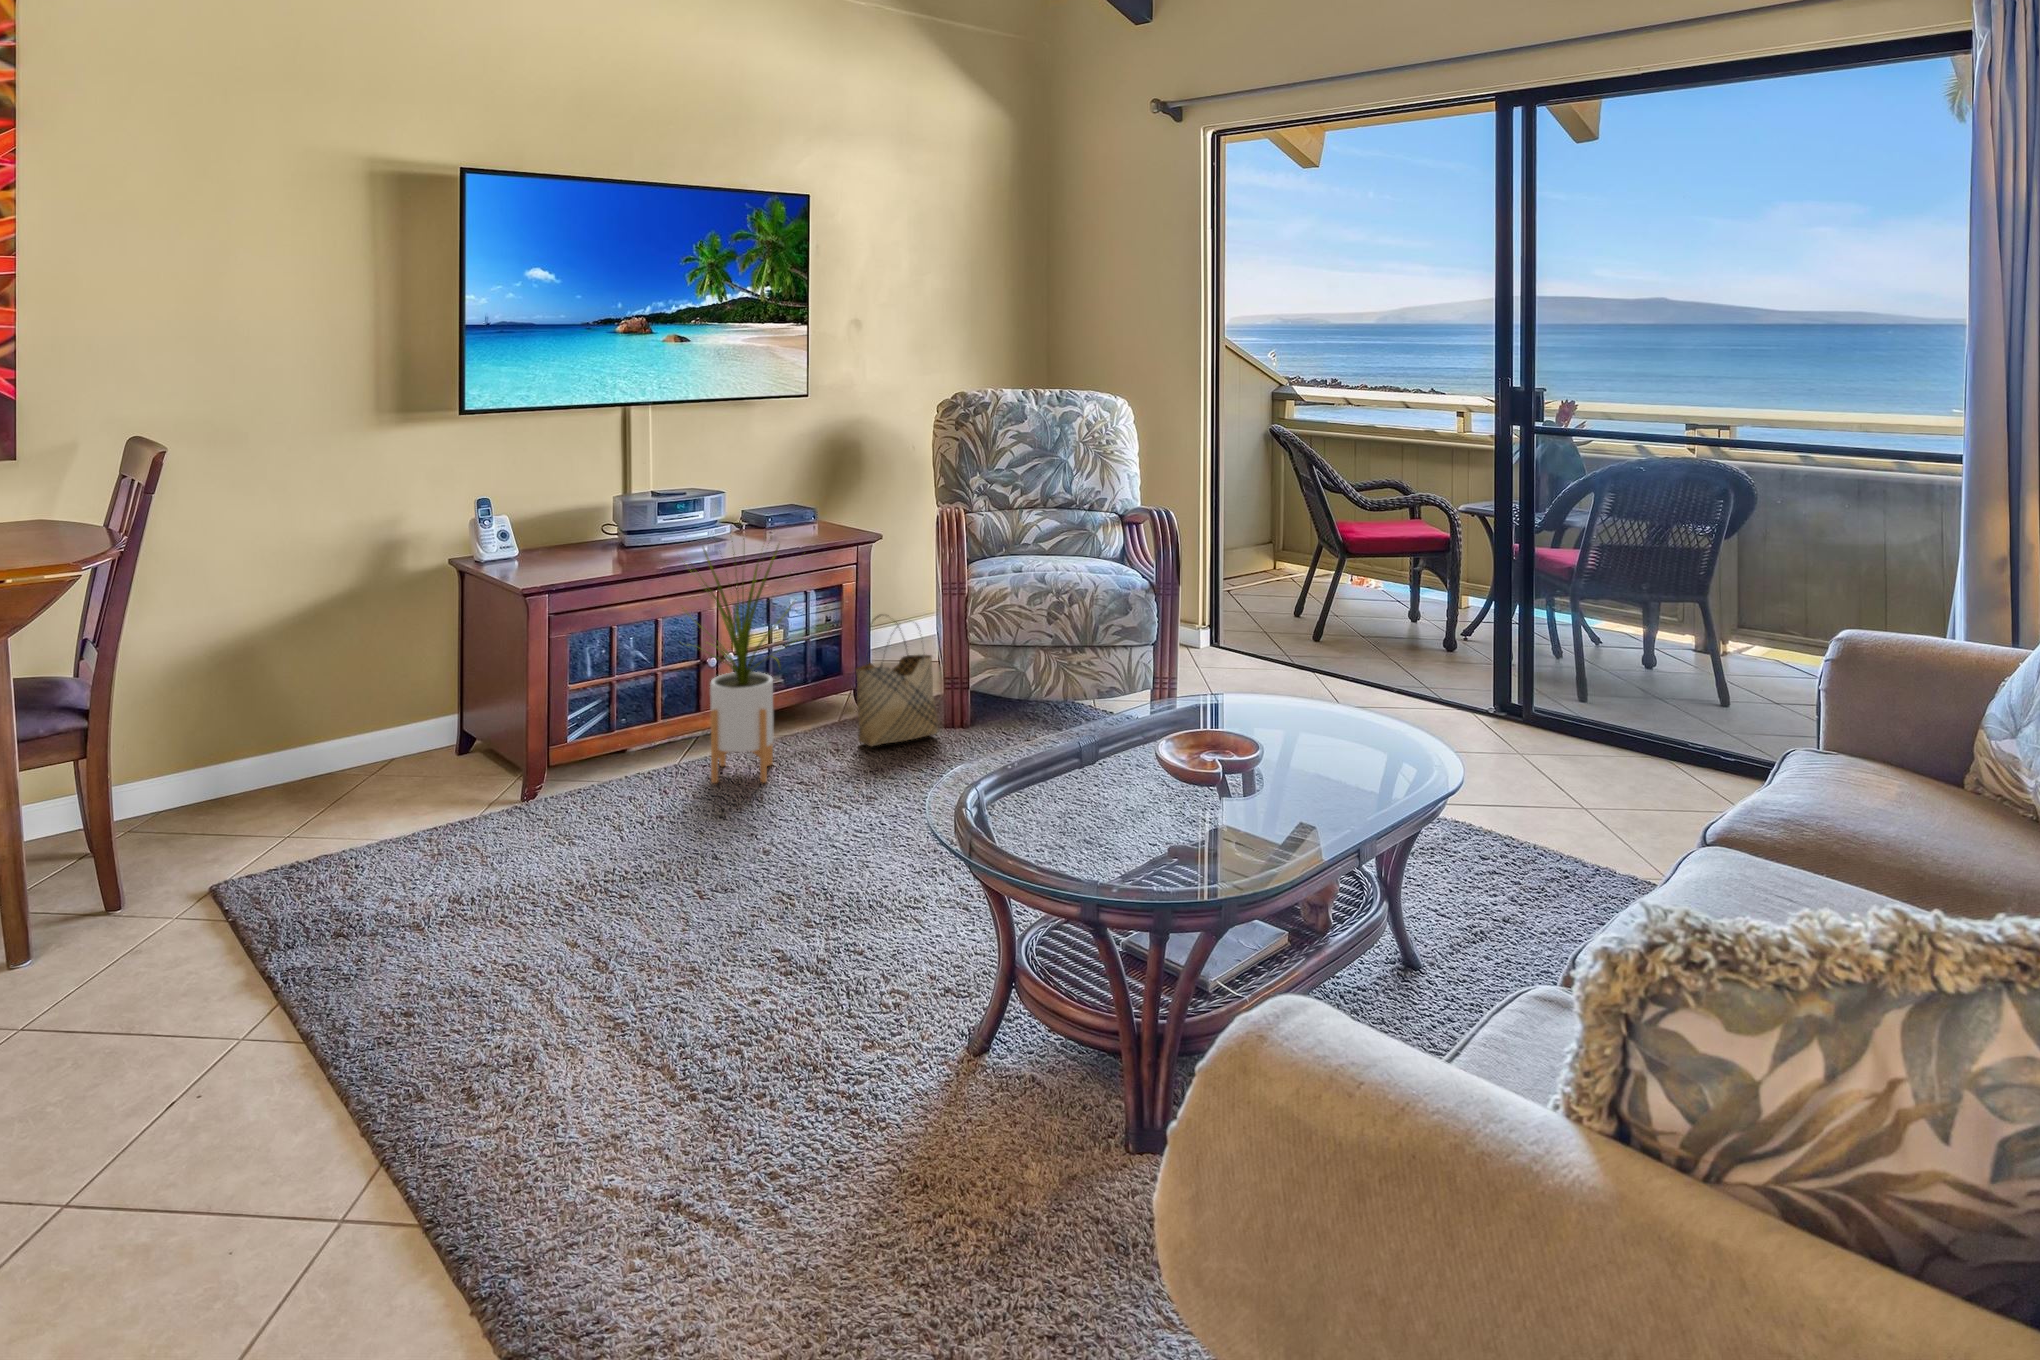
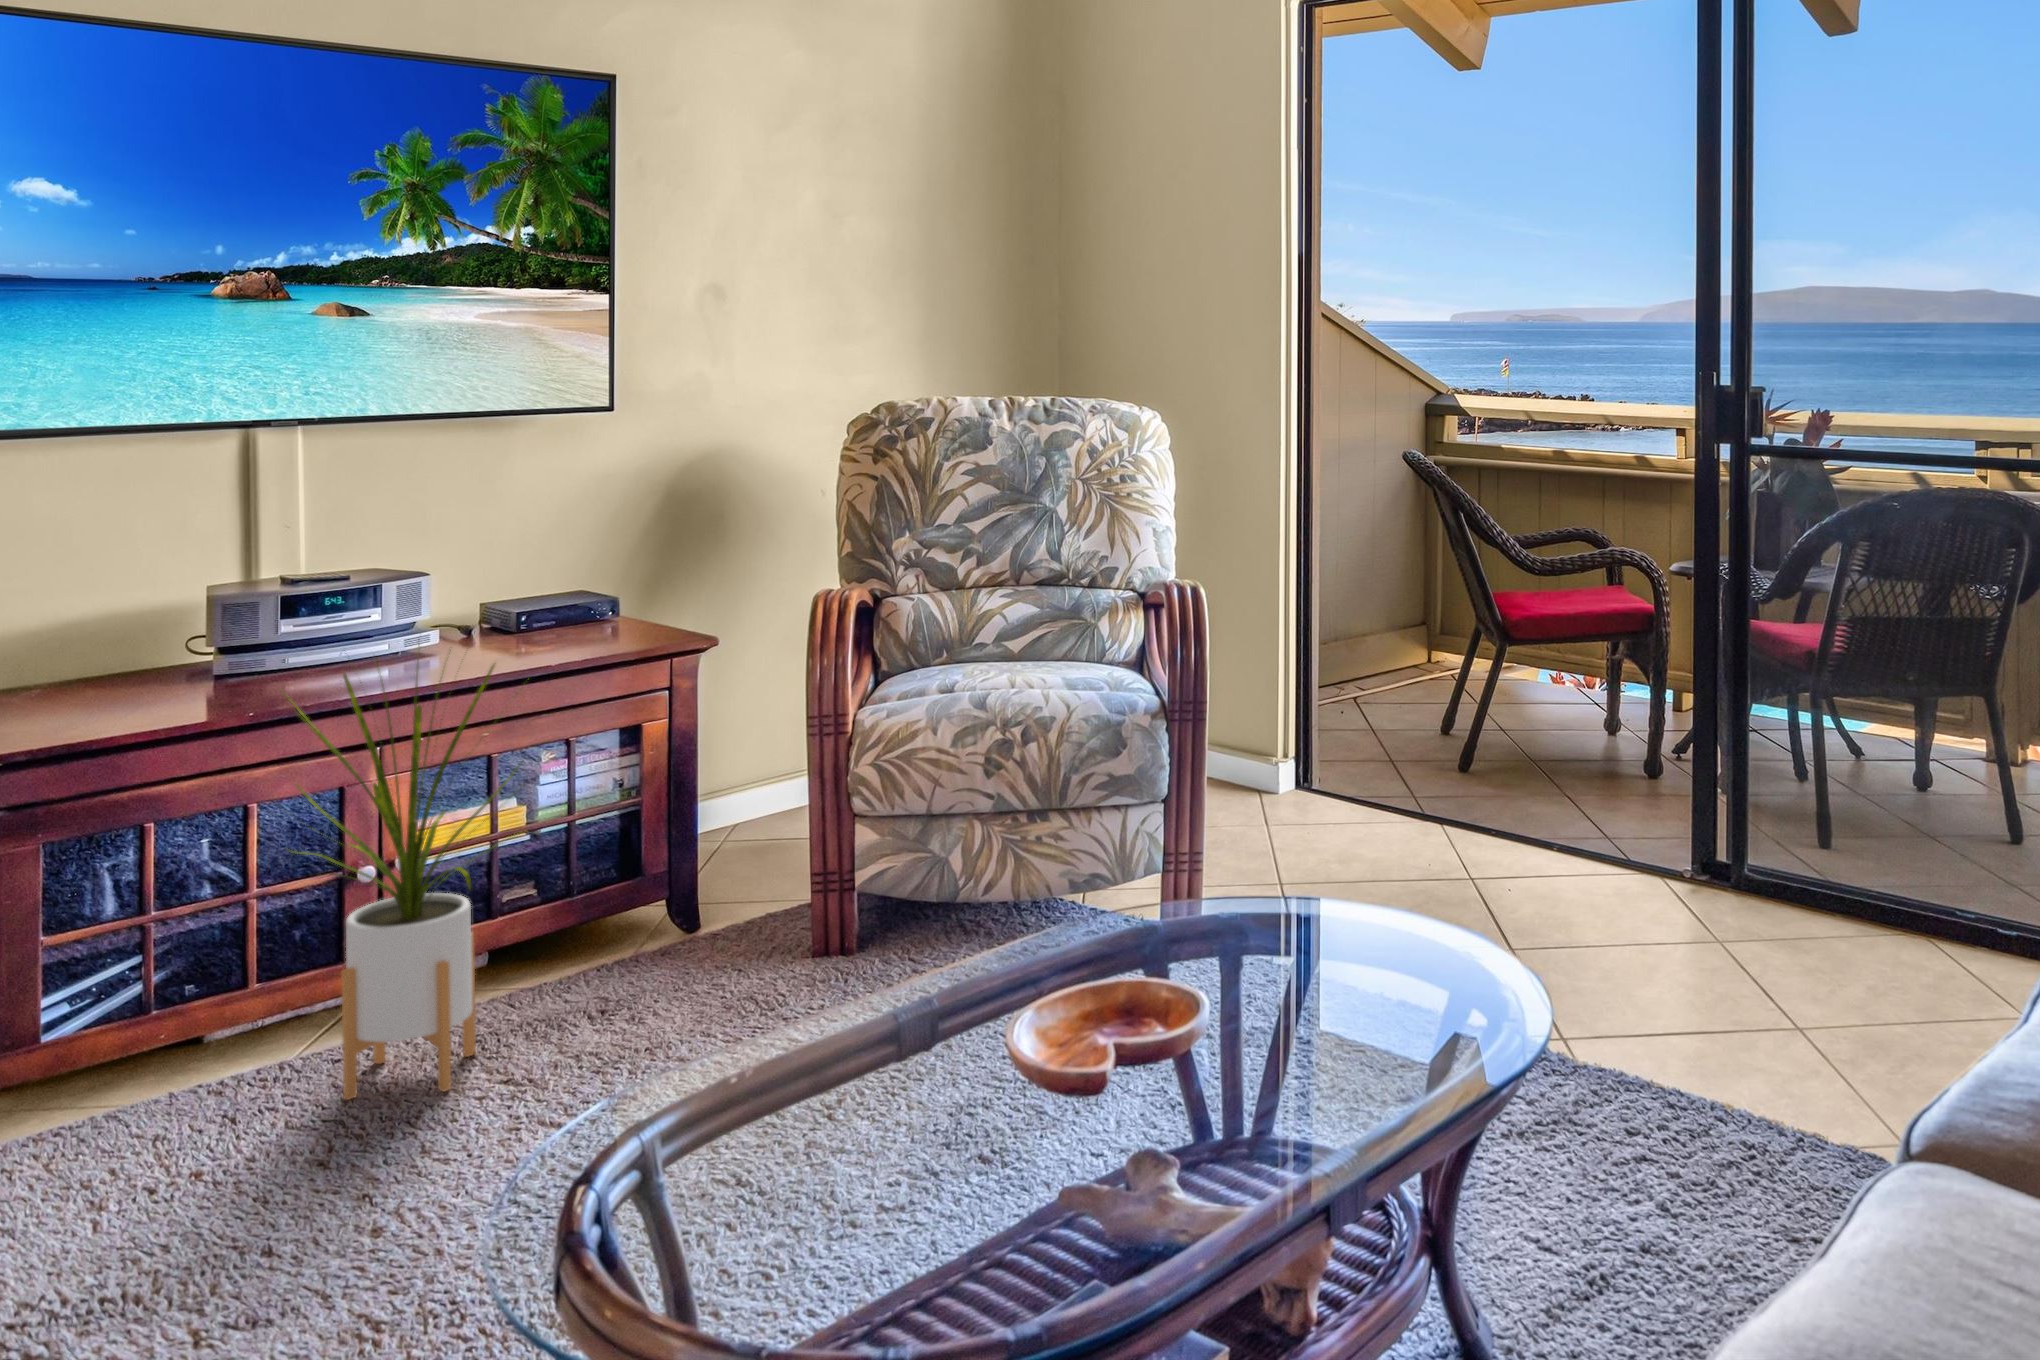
woven basket: present [855,615,938,747] -> none [640,776,795,1007]

